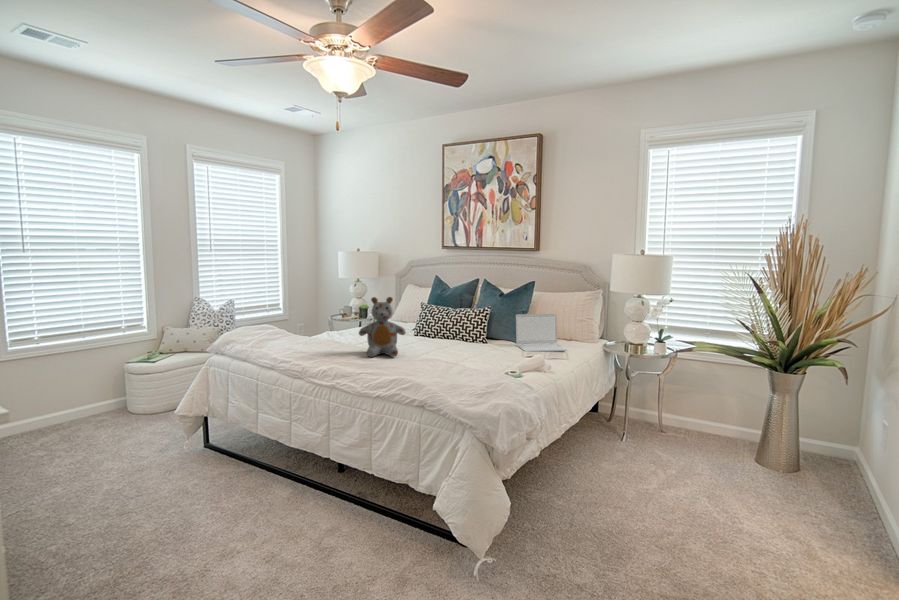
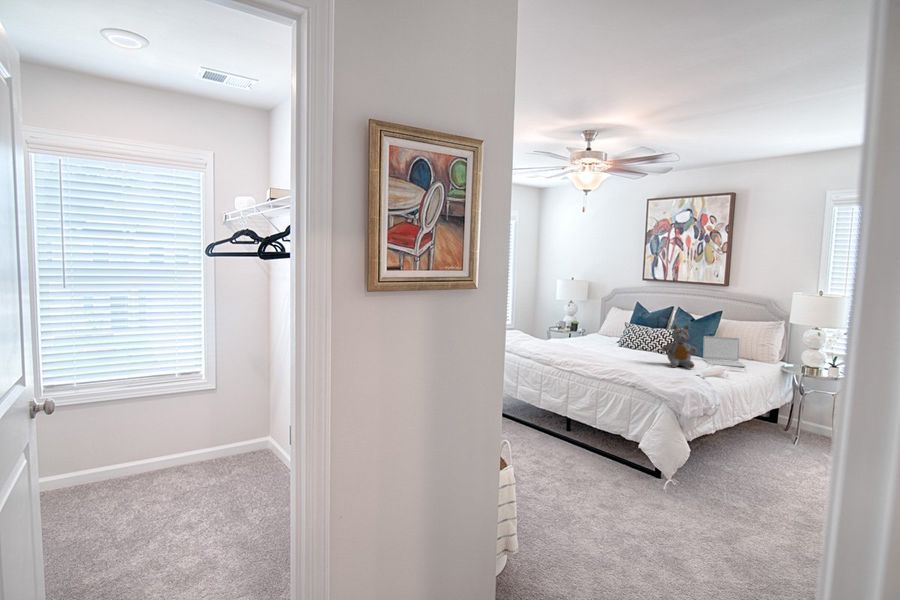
stuffed bear: present [359,297,406,357] -> present [661,325,697,368]

